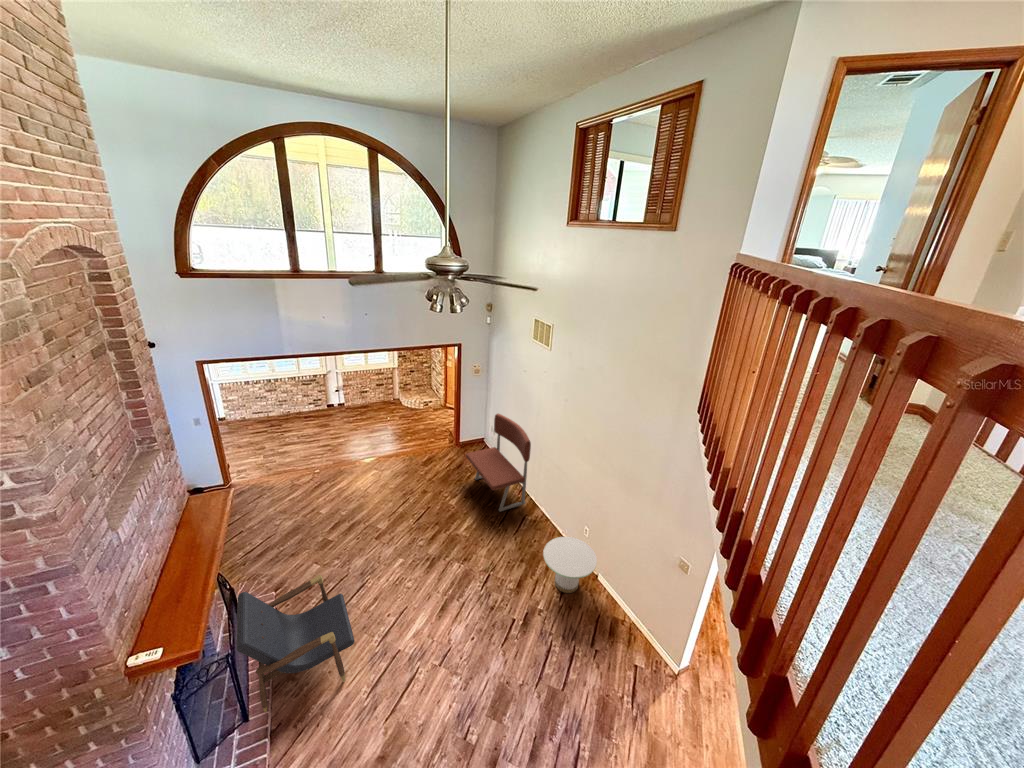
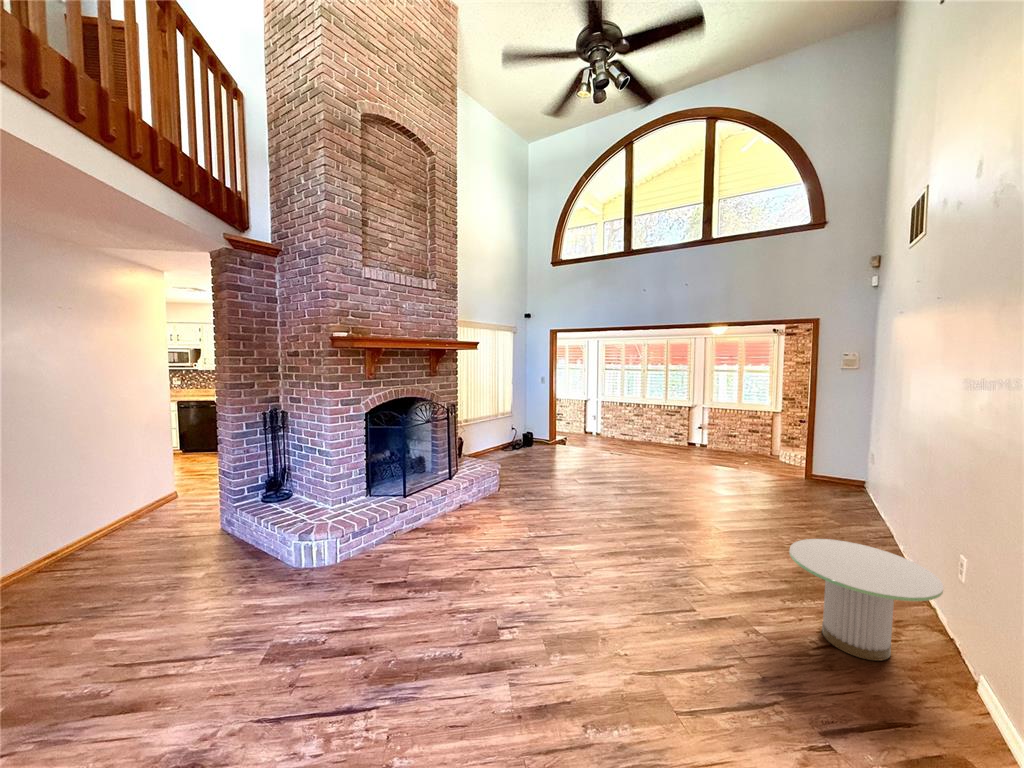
bench: present [466,414,531,512] -> none [781,395,882,545]
lounge chair: present [236,575,355,712] -> none [418,419,524,532]

